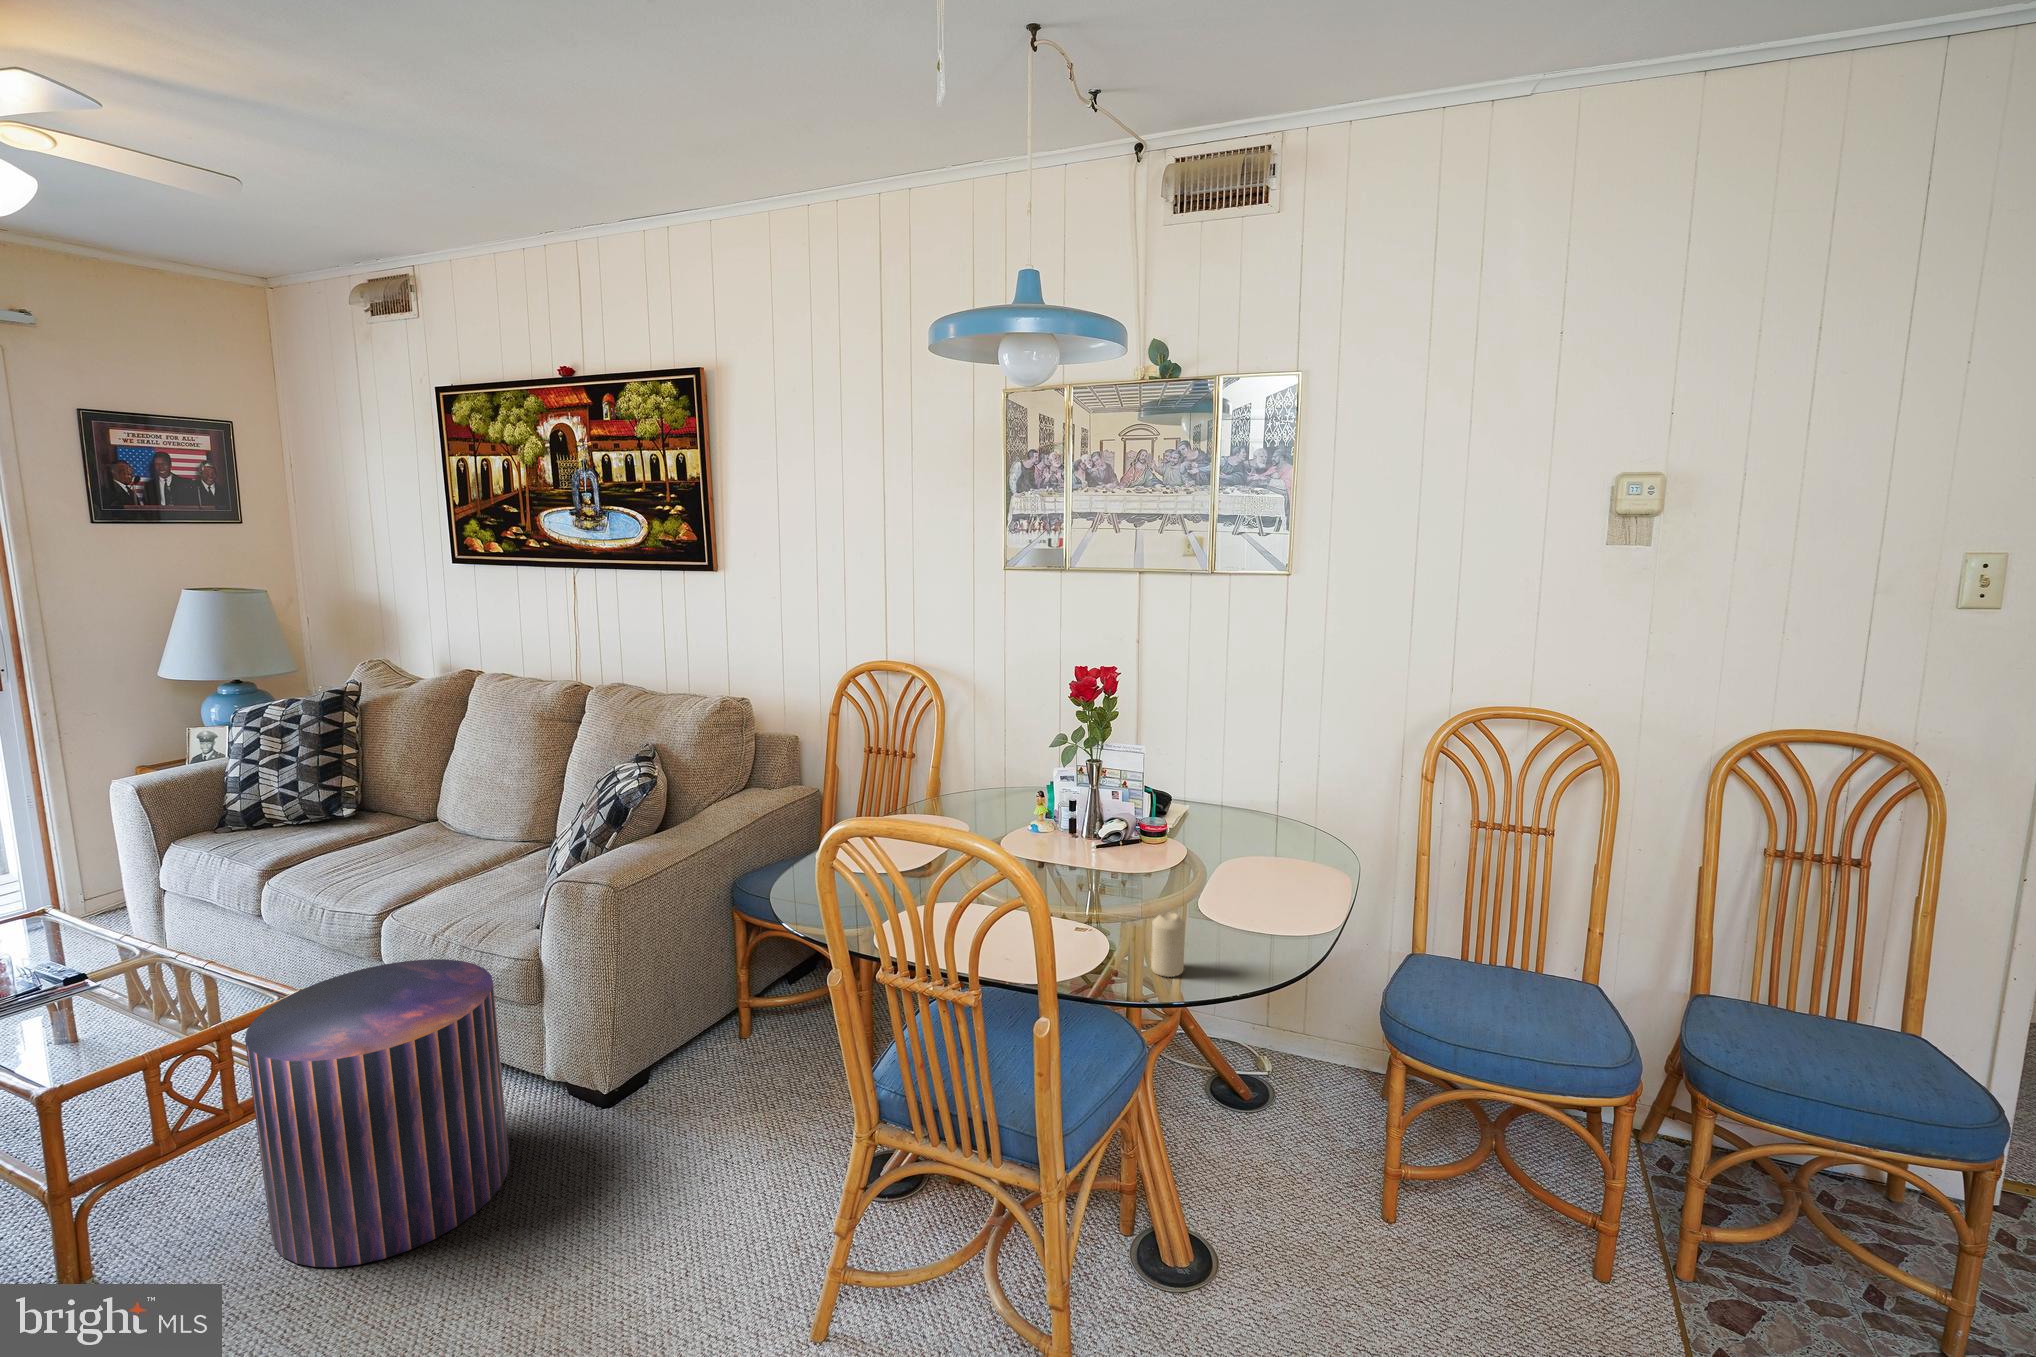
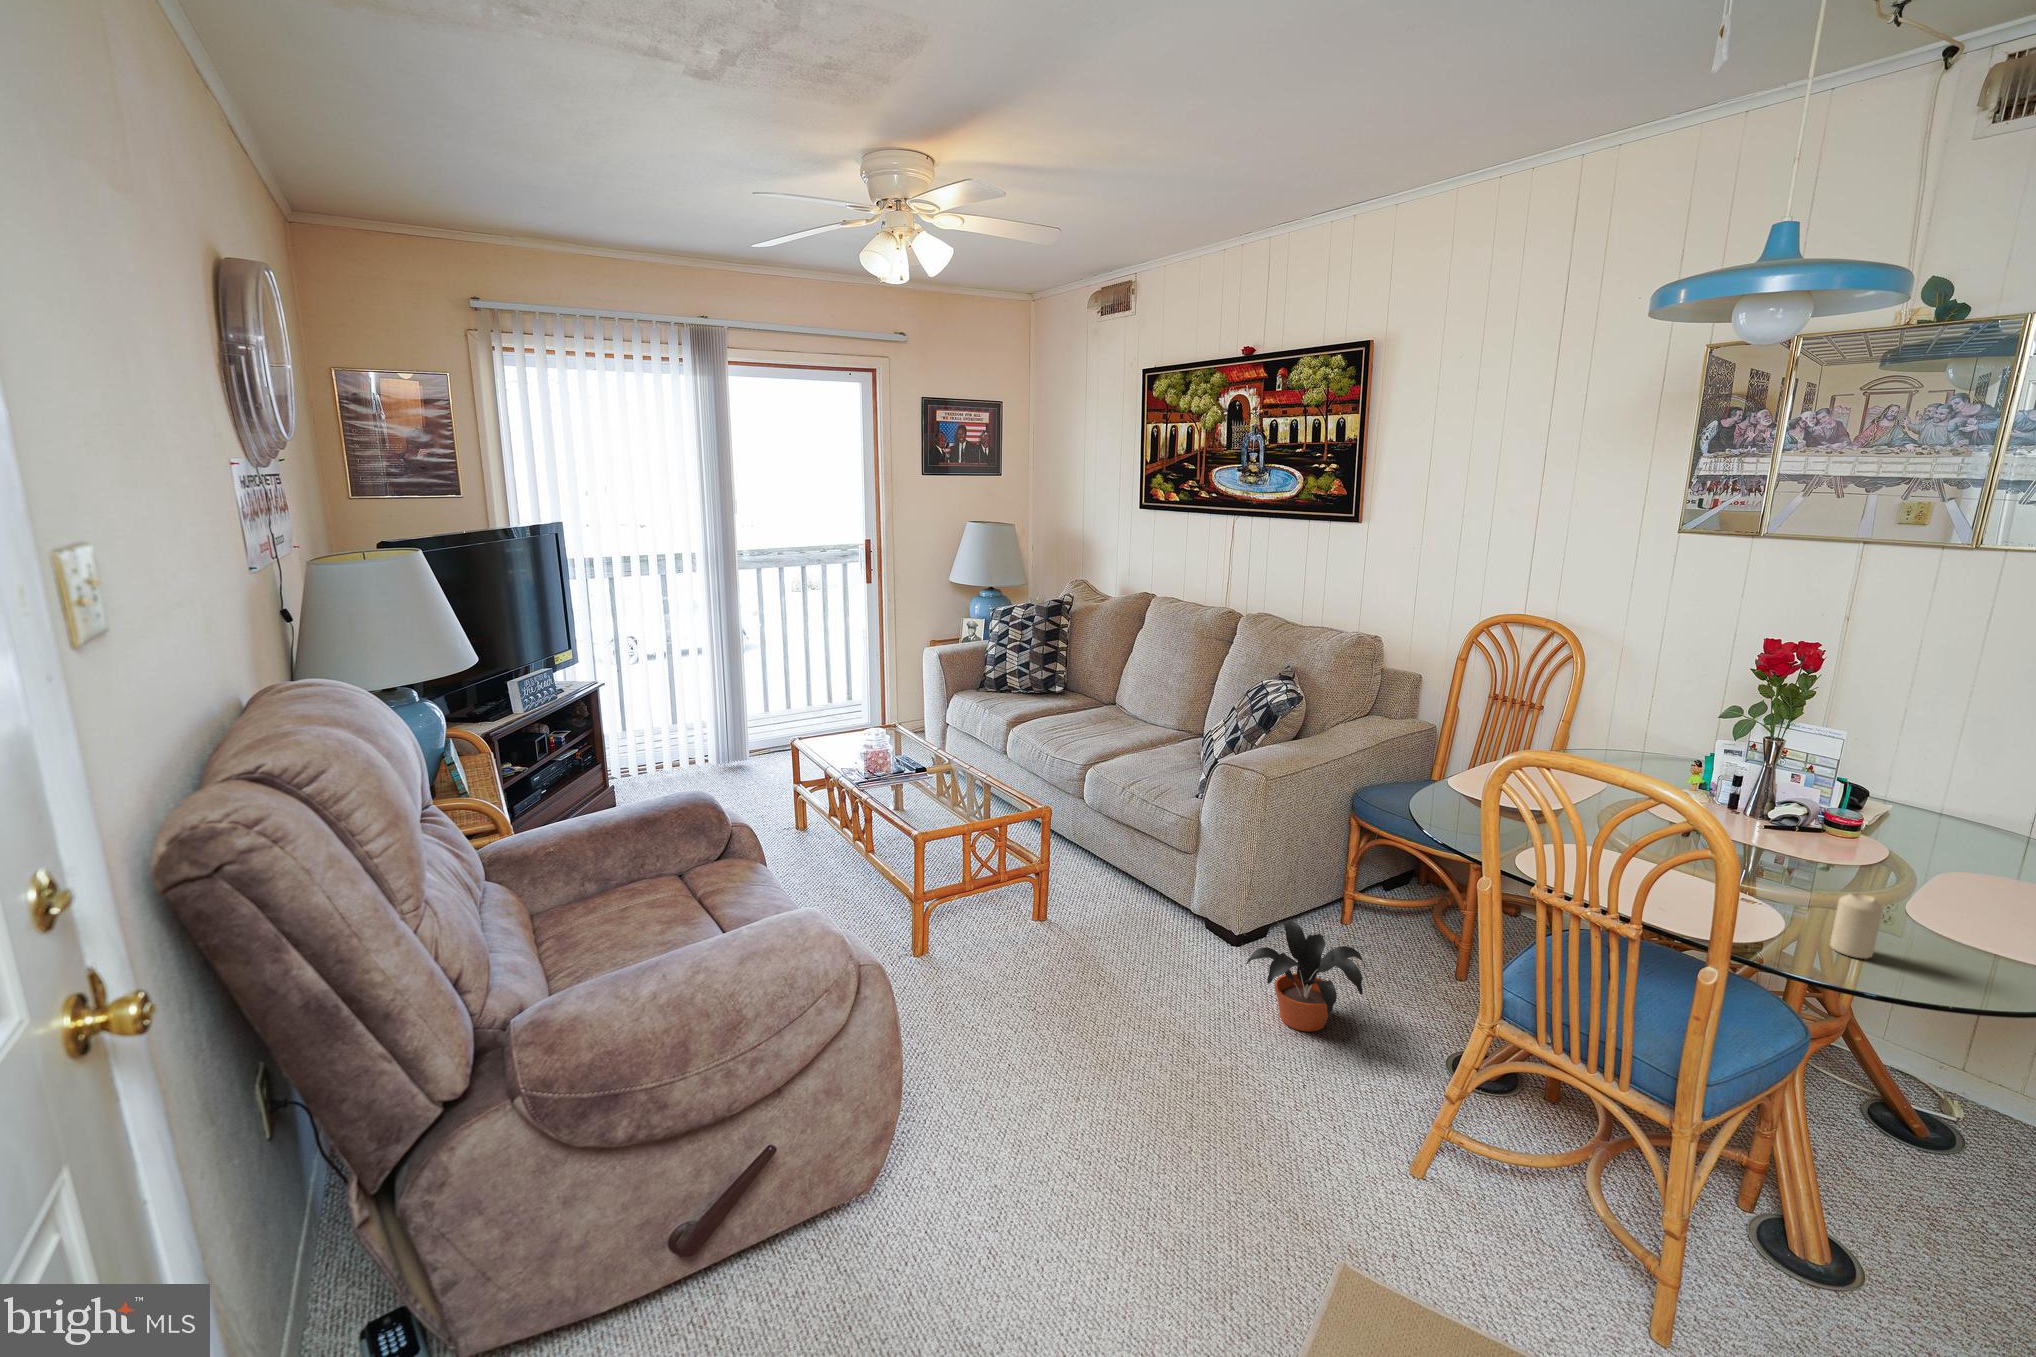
pouf: present [245,959,509,1267] -> none [1023,800,1173,999]
potted plant: none [608,1059,757,1195] -> present [1246,921,1365,1031]

